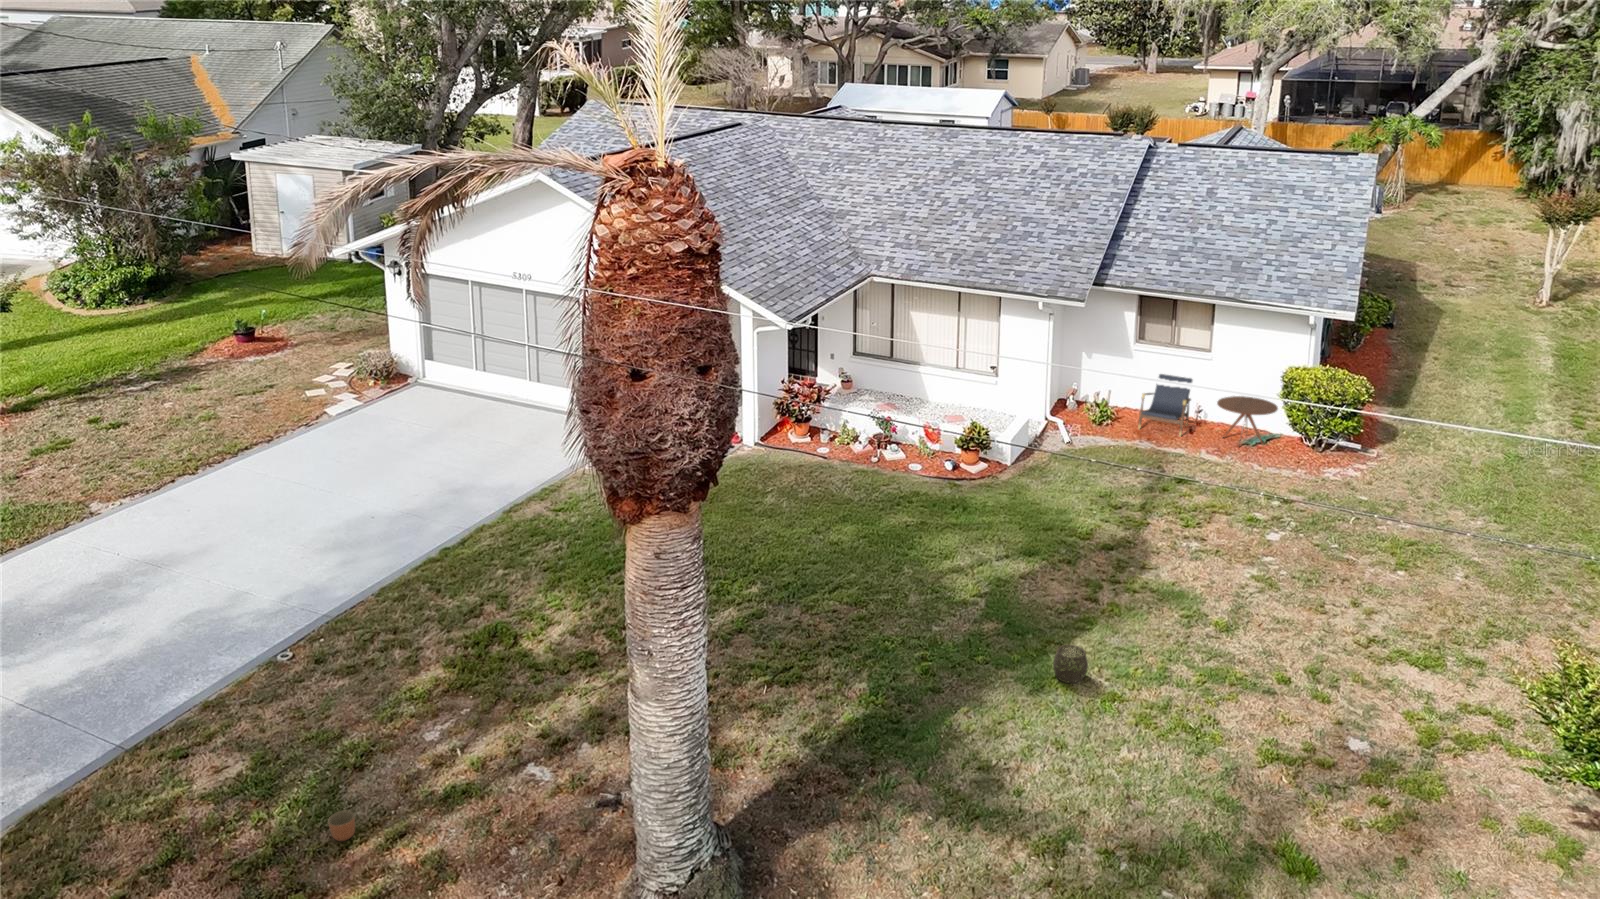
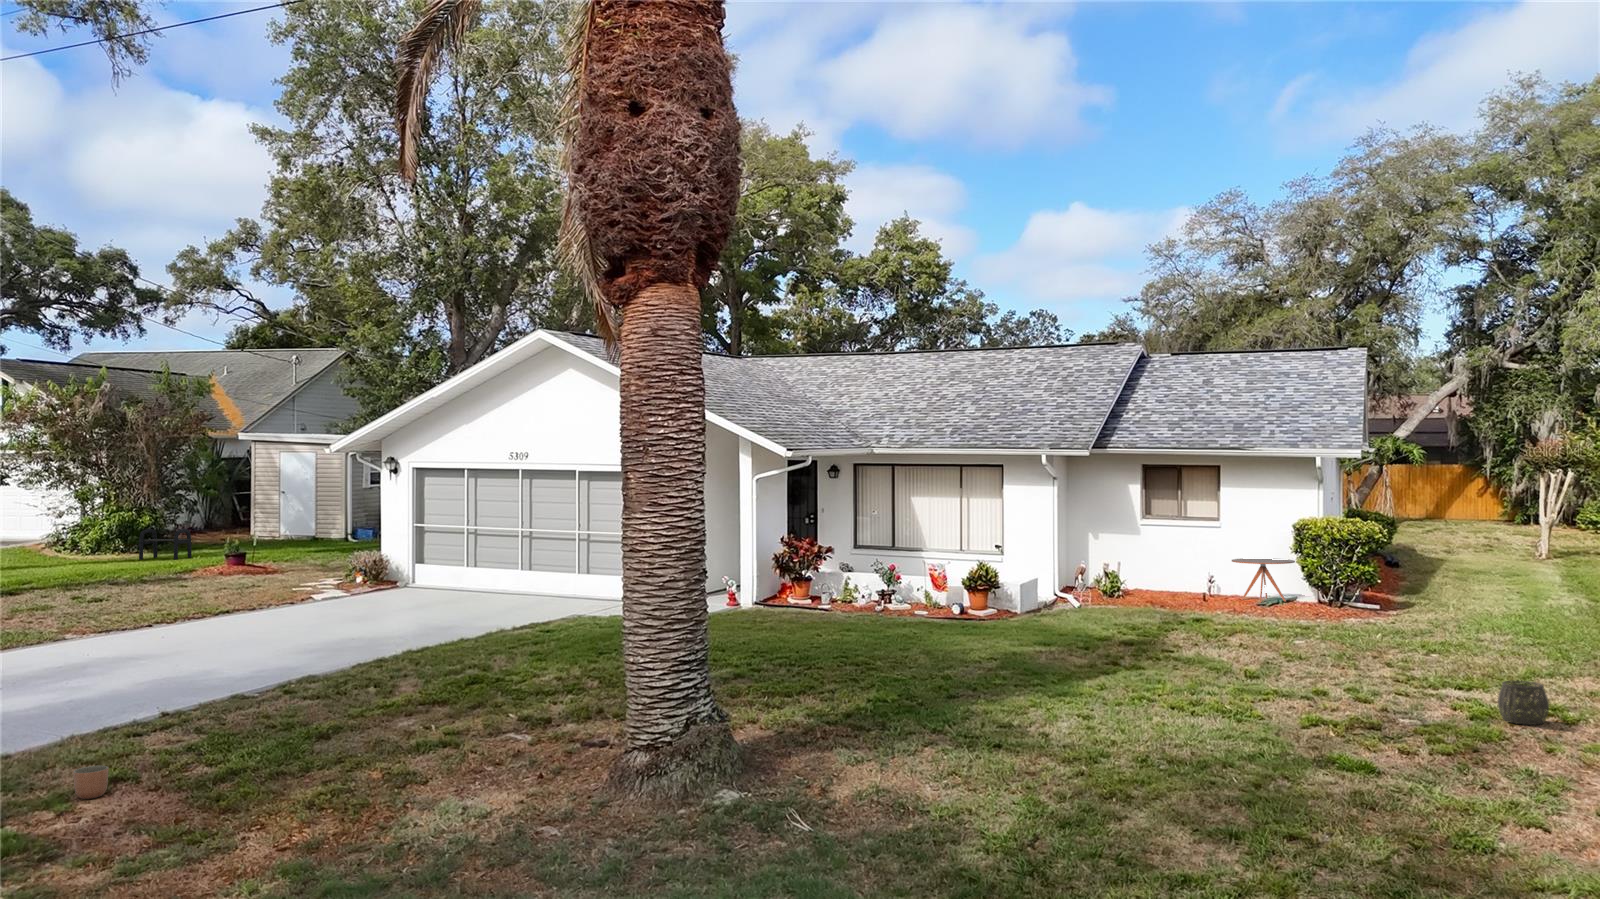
bench: none [145,274,200,307] -> present [139,529,192,560]
lounge chair: present [1139,374,1192,436] -> none [1153,544,1204,600]
woven basket: present [1053,645,1088,683] -> present [1498,681,1549,725]
planter: present [328,811,355,841] -> present [74,766,108,799]

